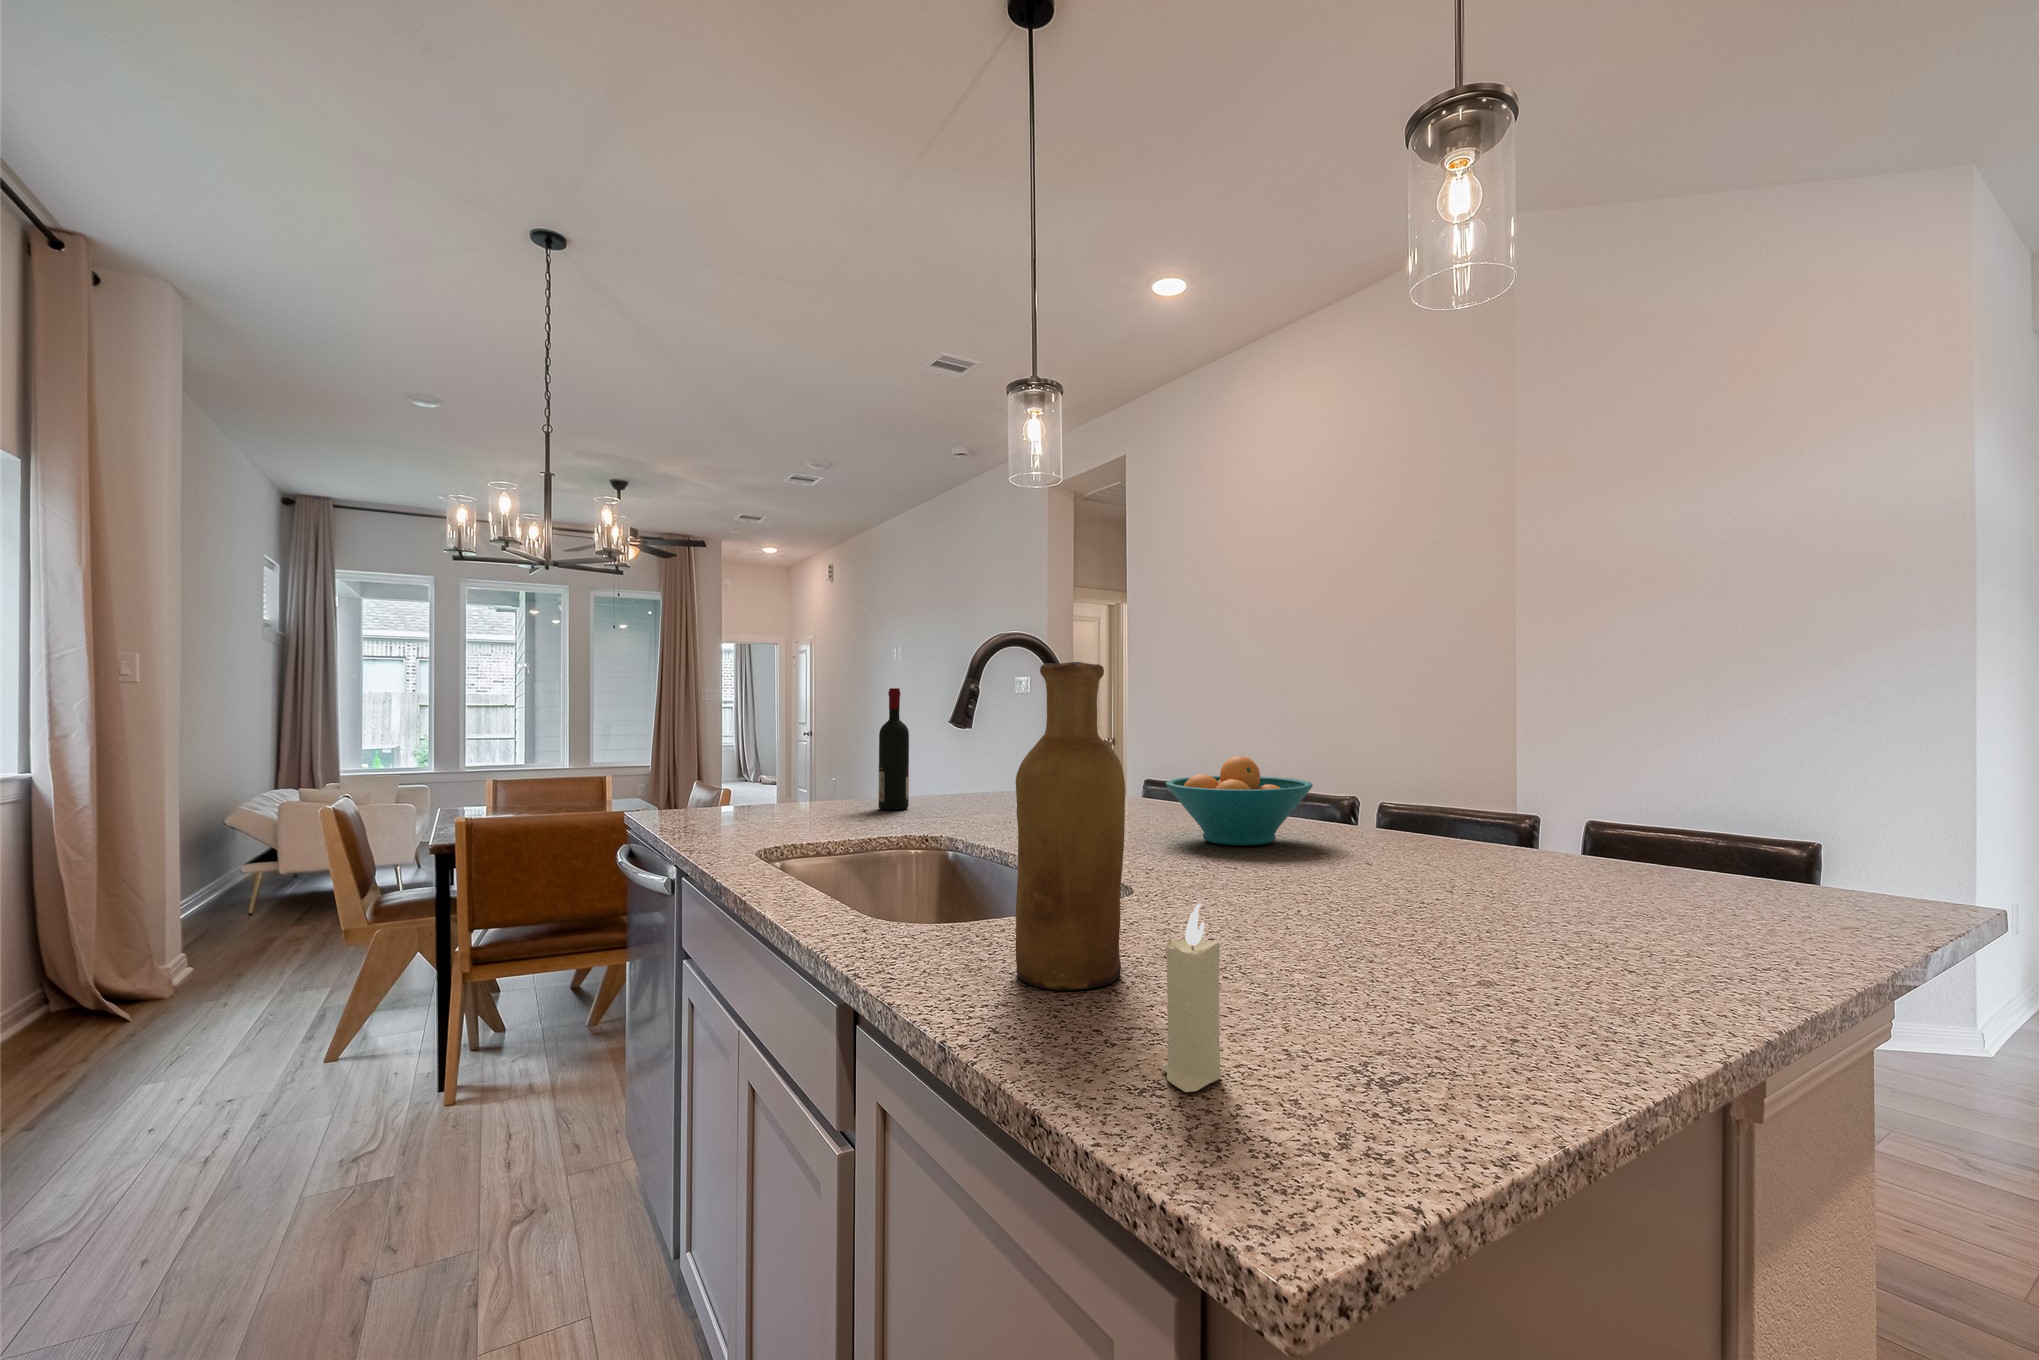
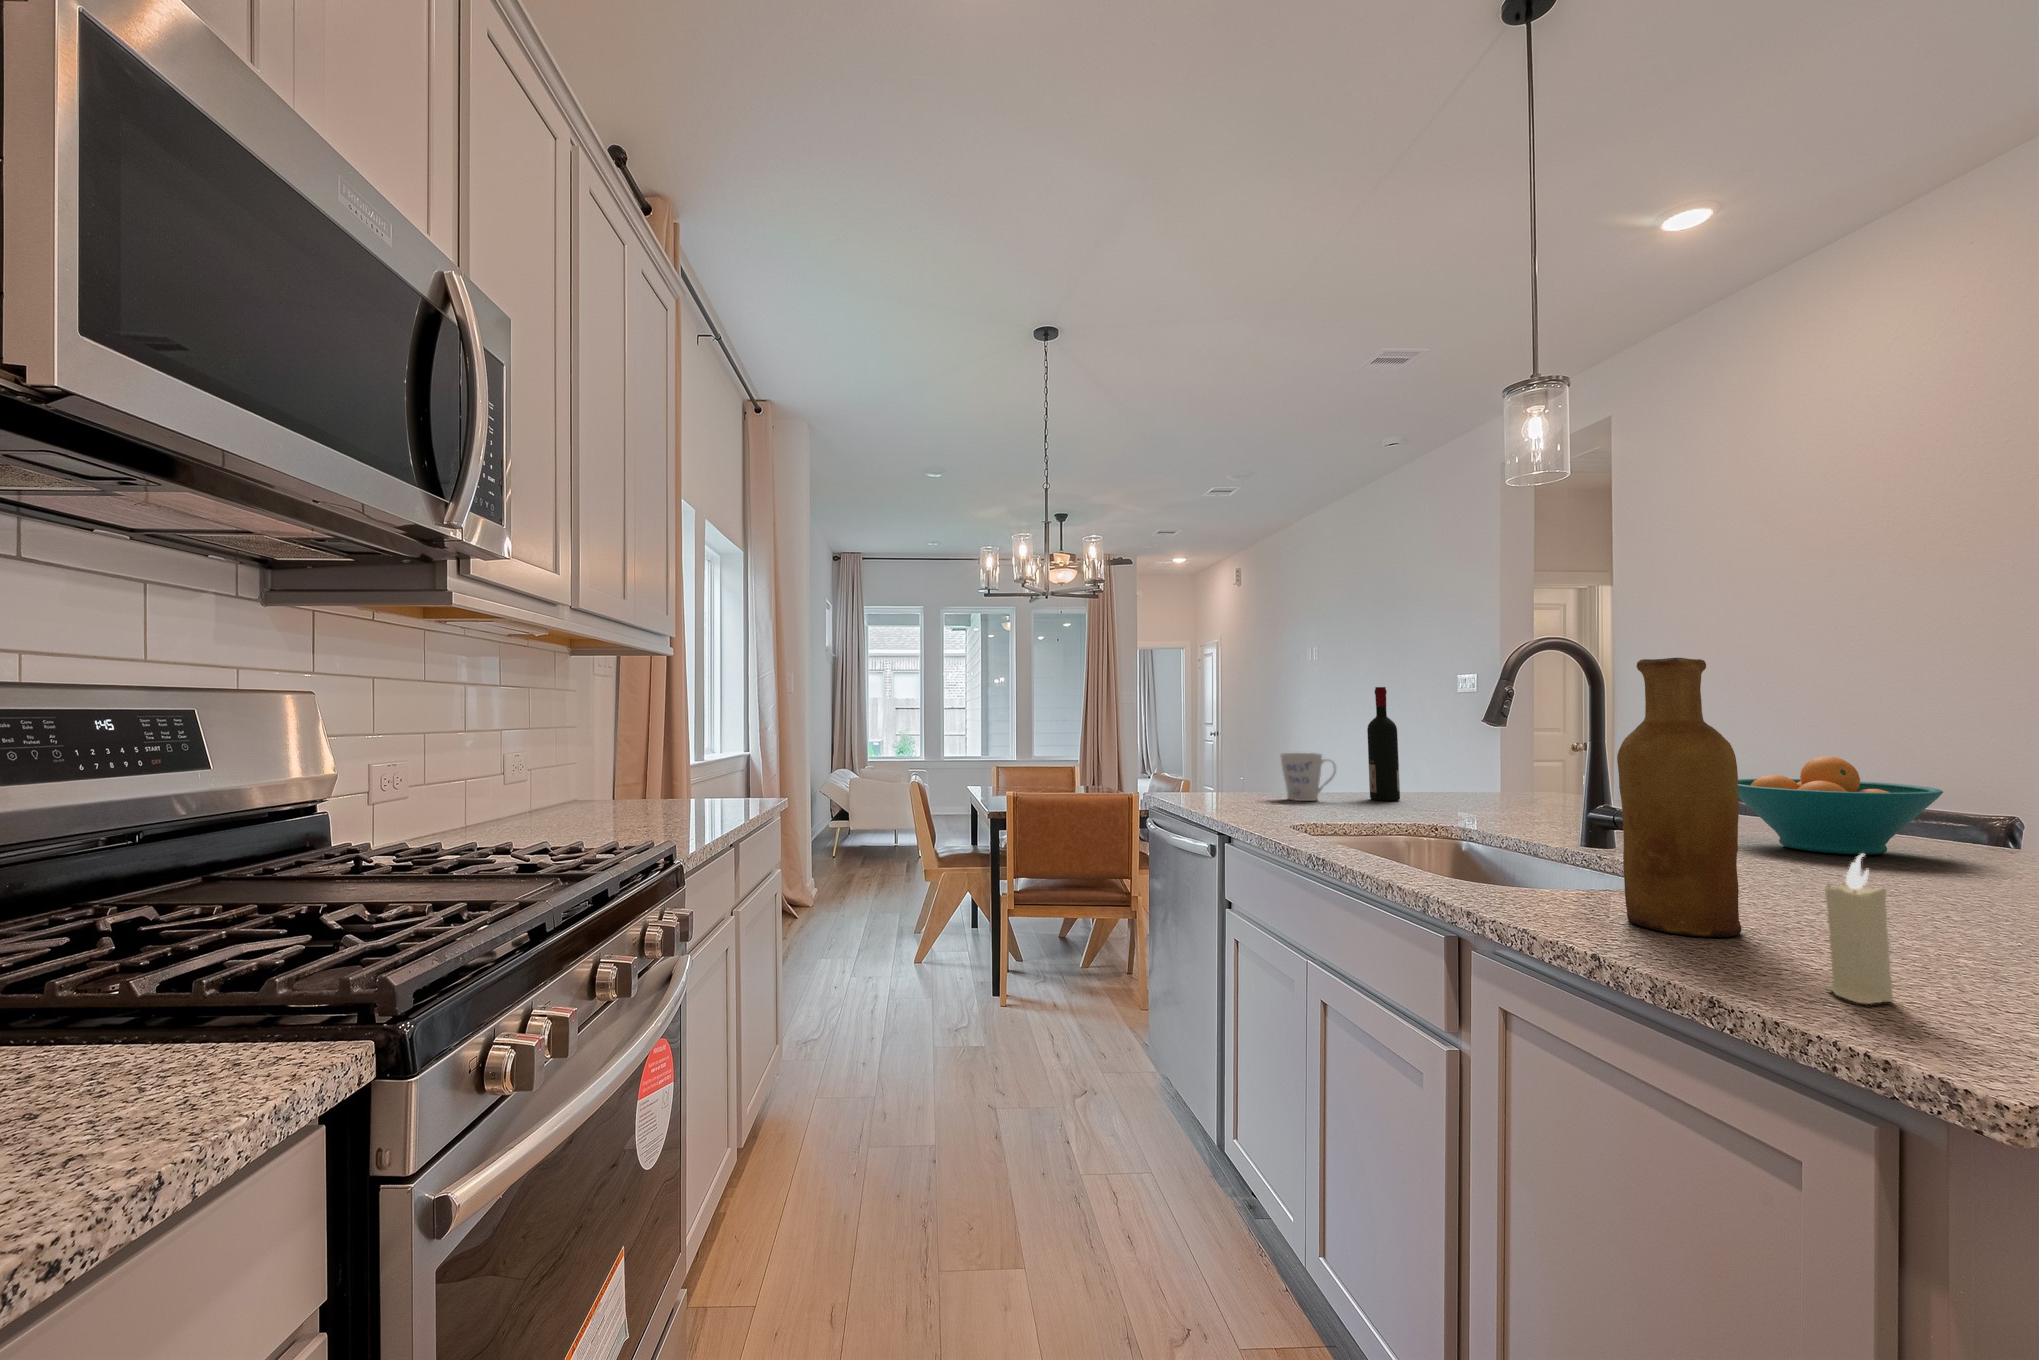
mug: none [781,762,842,816] -> present [1280,753,1336,801]

